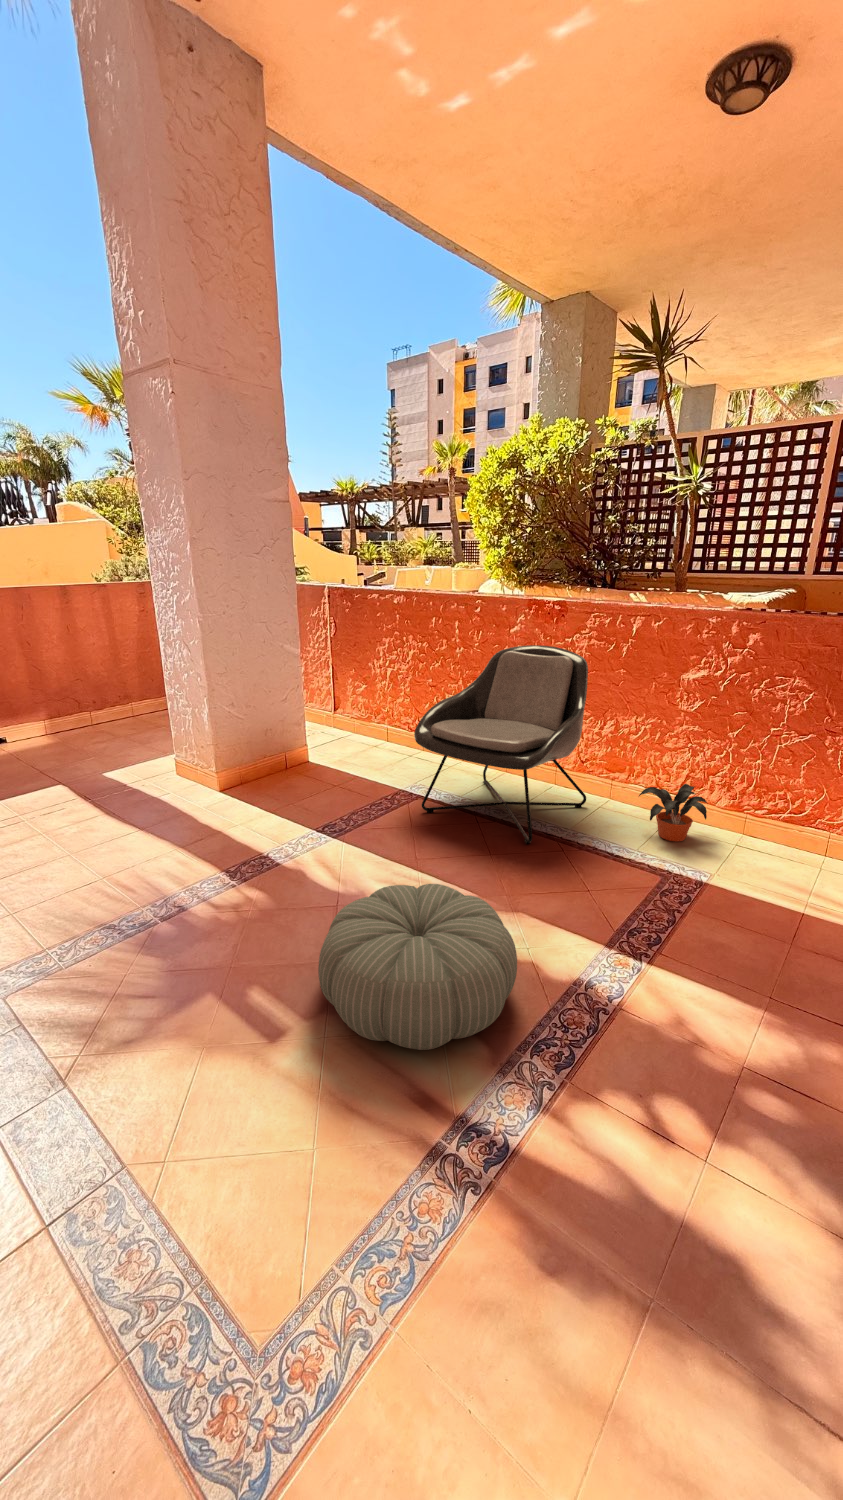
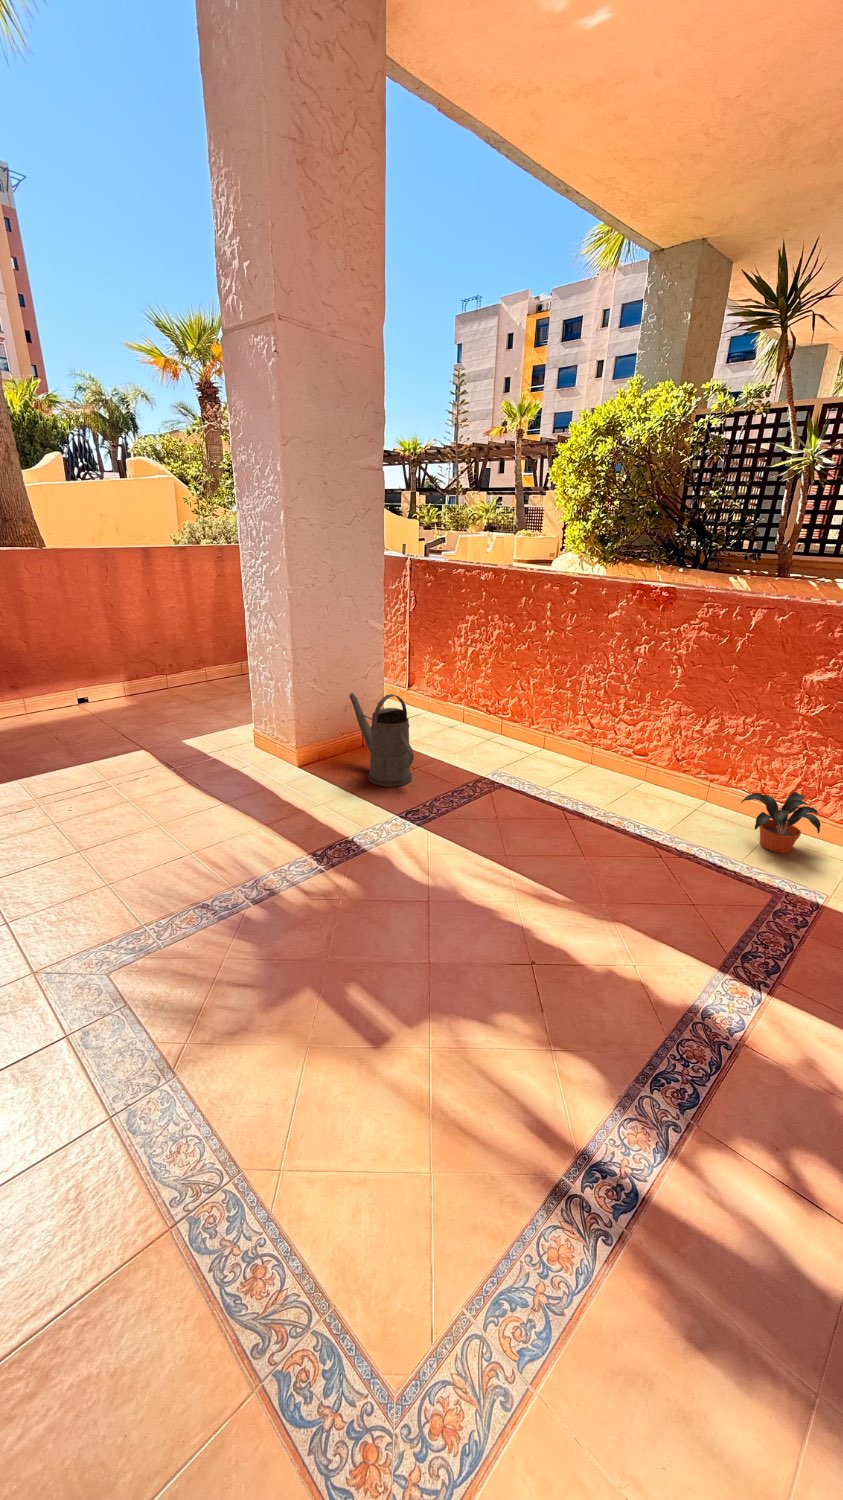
lounge chair: present [414,645,588,844] -> none [504,633,695,845]
watering can: none [268,714,333,806] -> present [350,693,414,787]
pouf: present [318,884,517,1050] -> none [423,890,632,1073]

